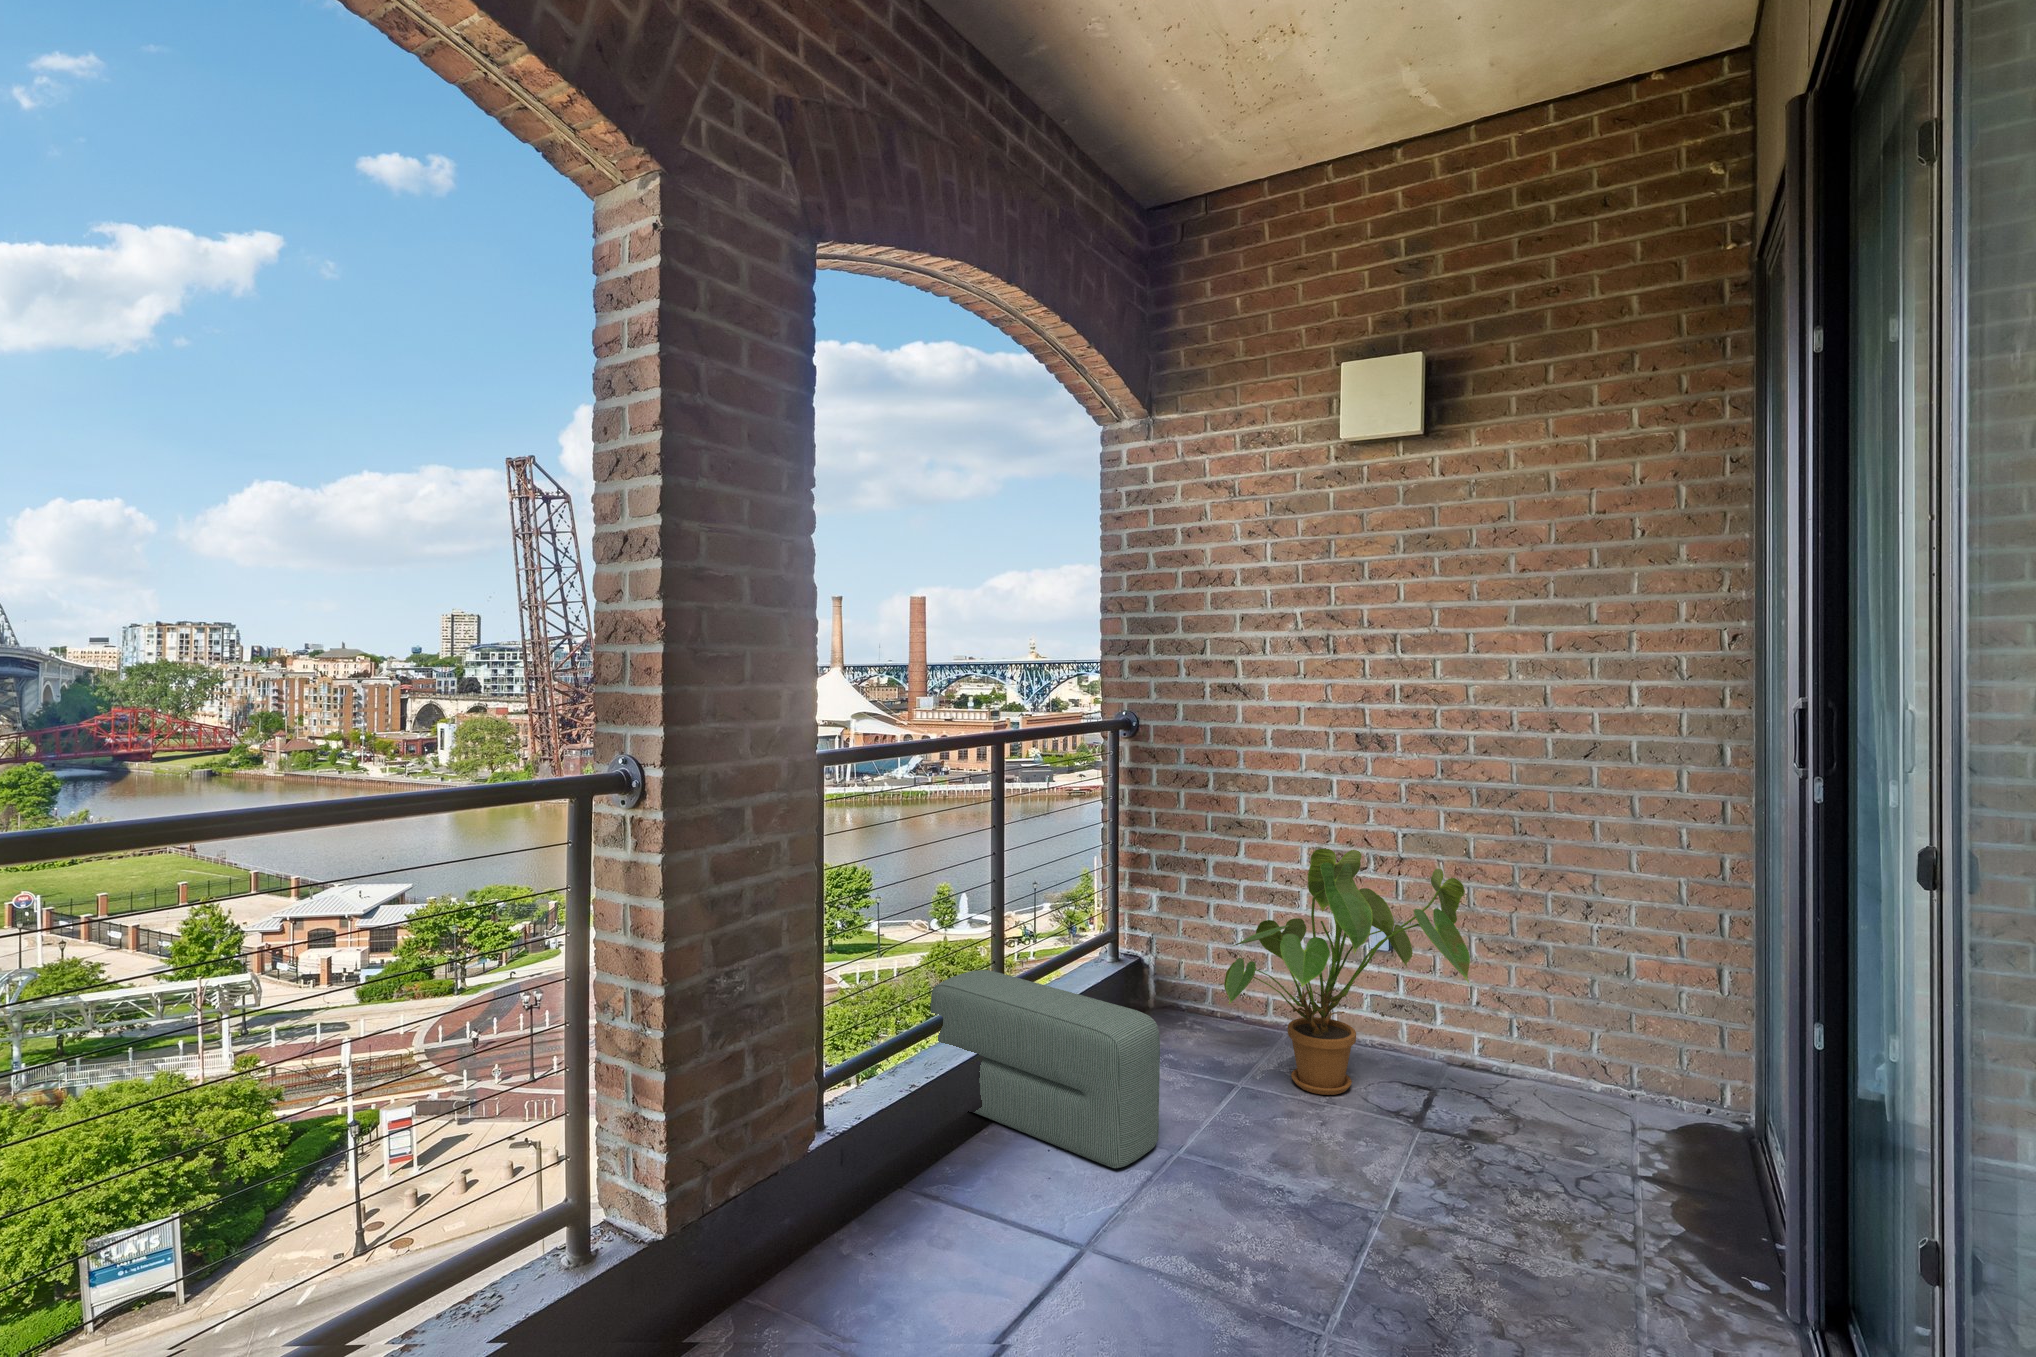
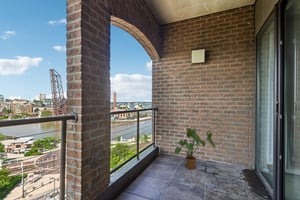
pouf: present [931,970,1160,1168] -> none [126,151,168,186]

